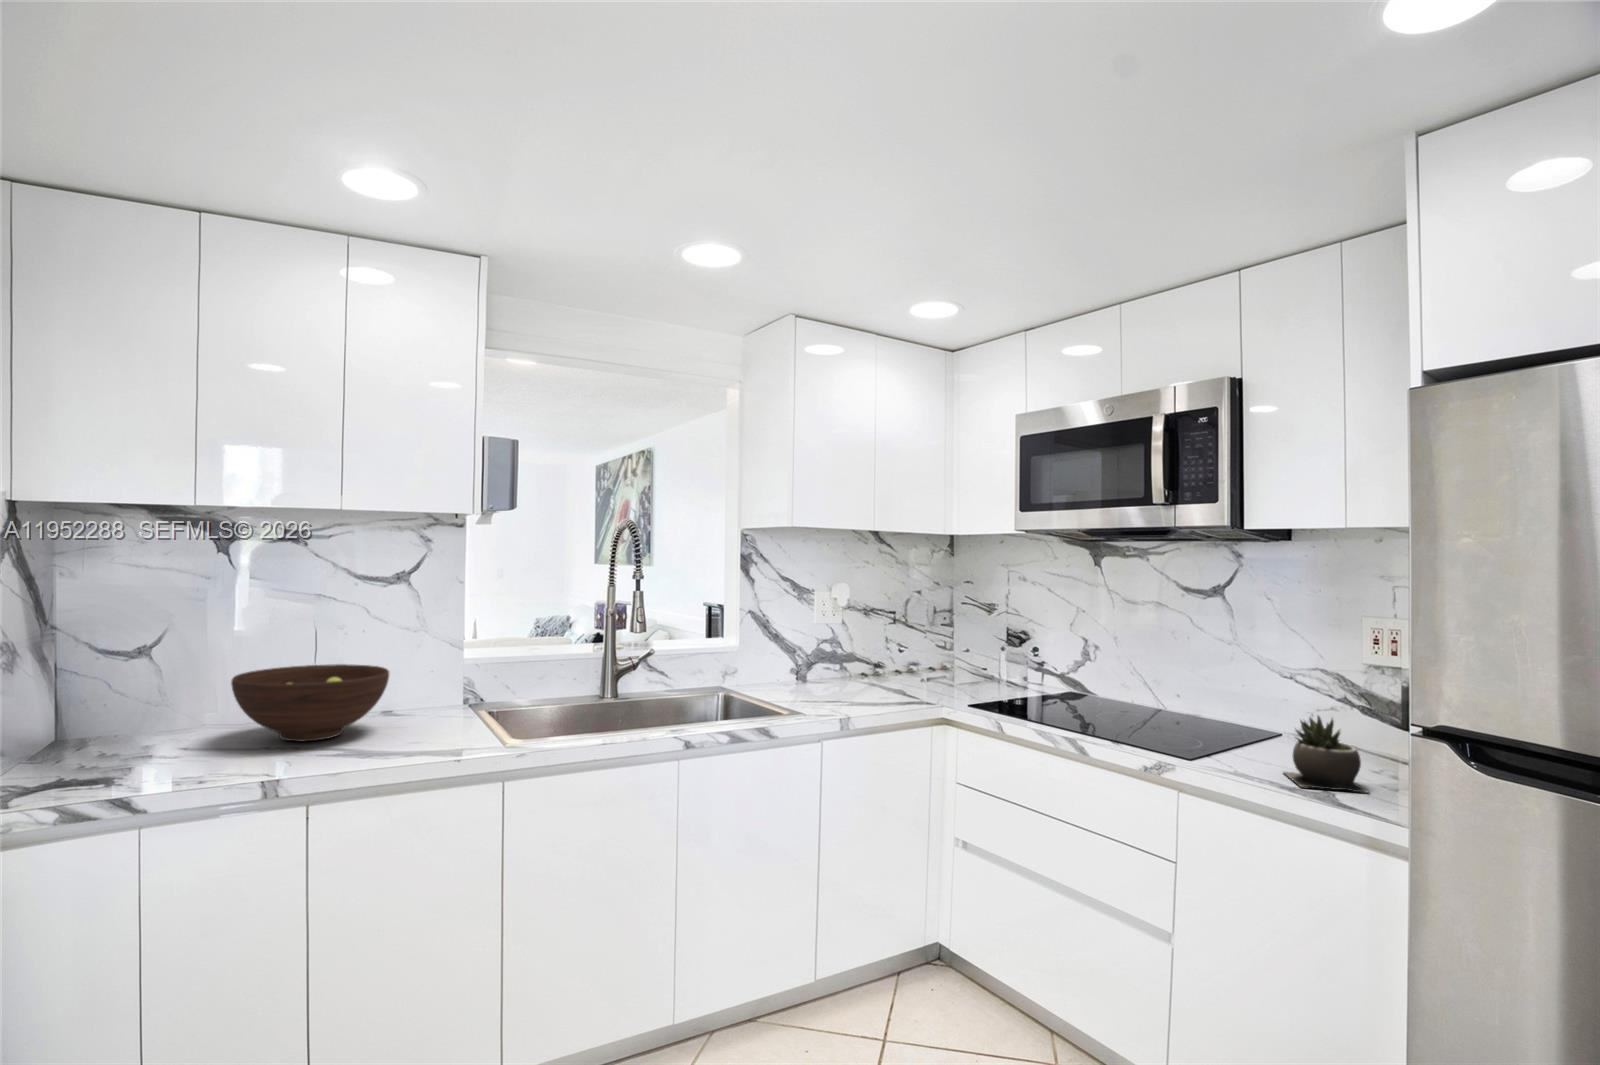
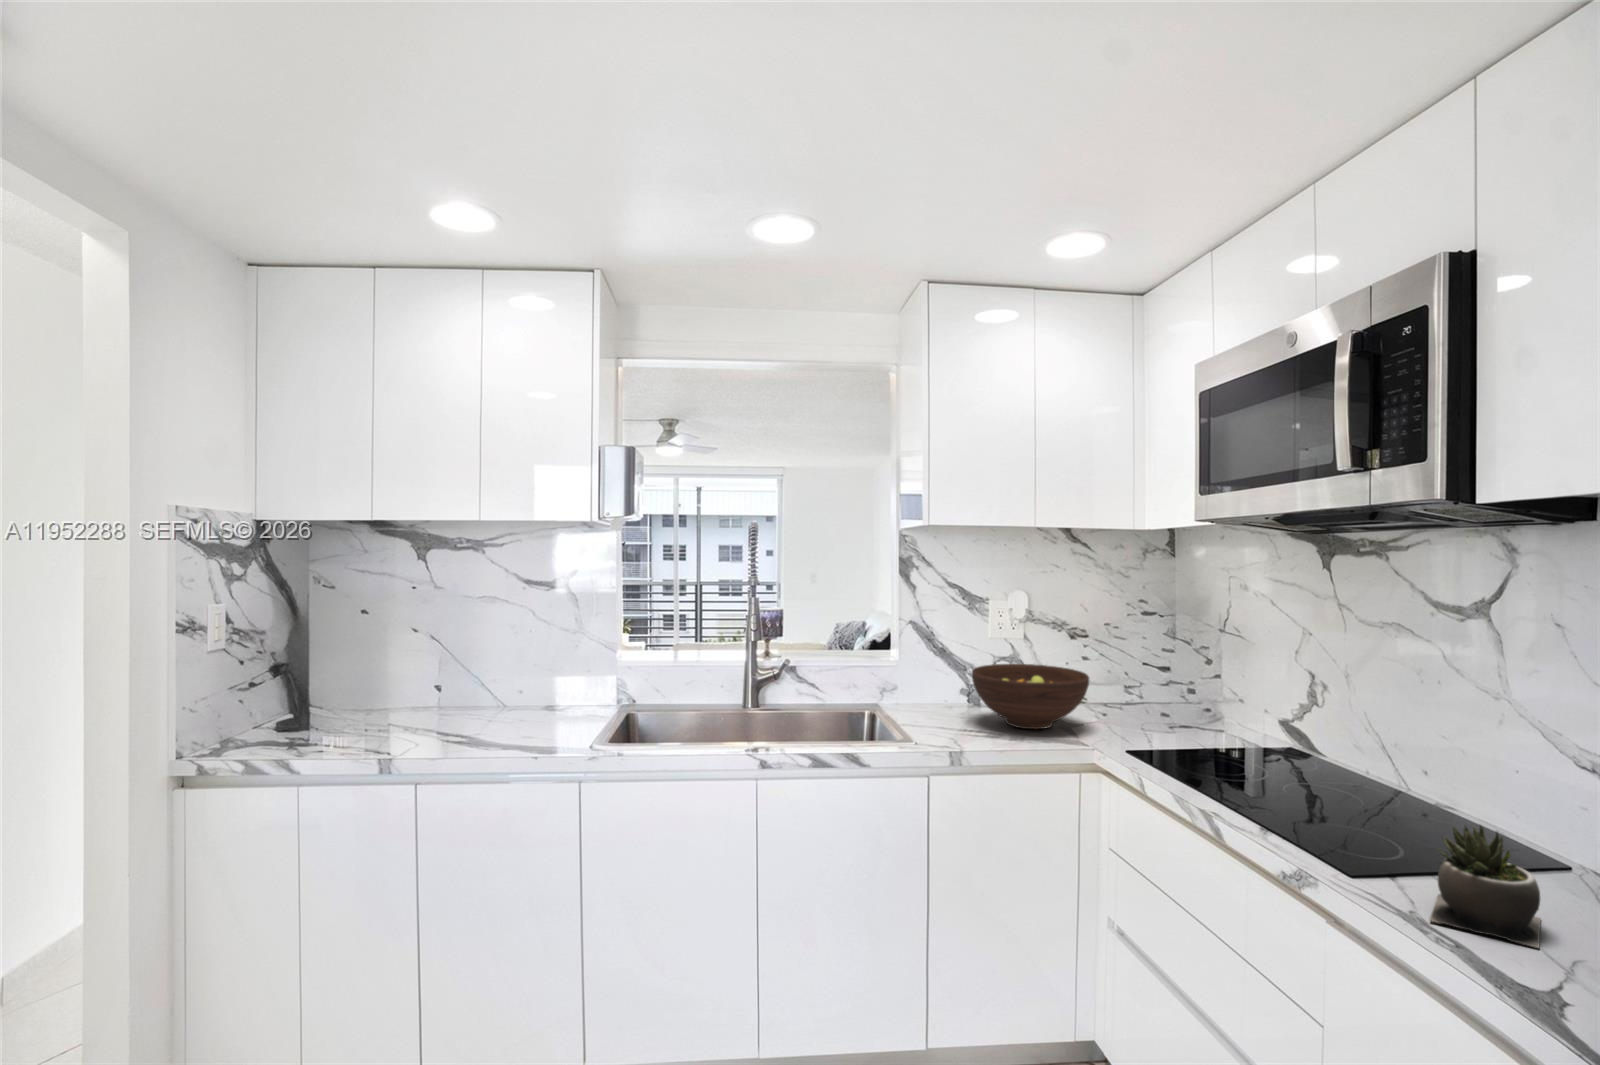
fruit bowl: present [231,664,389,741] -> present [972,664,1089,729]

